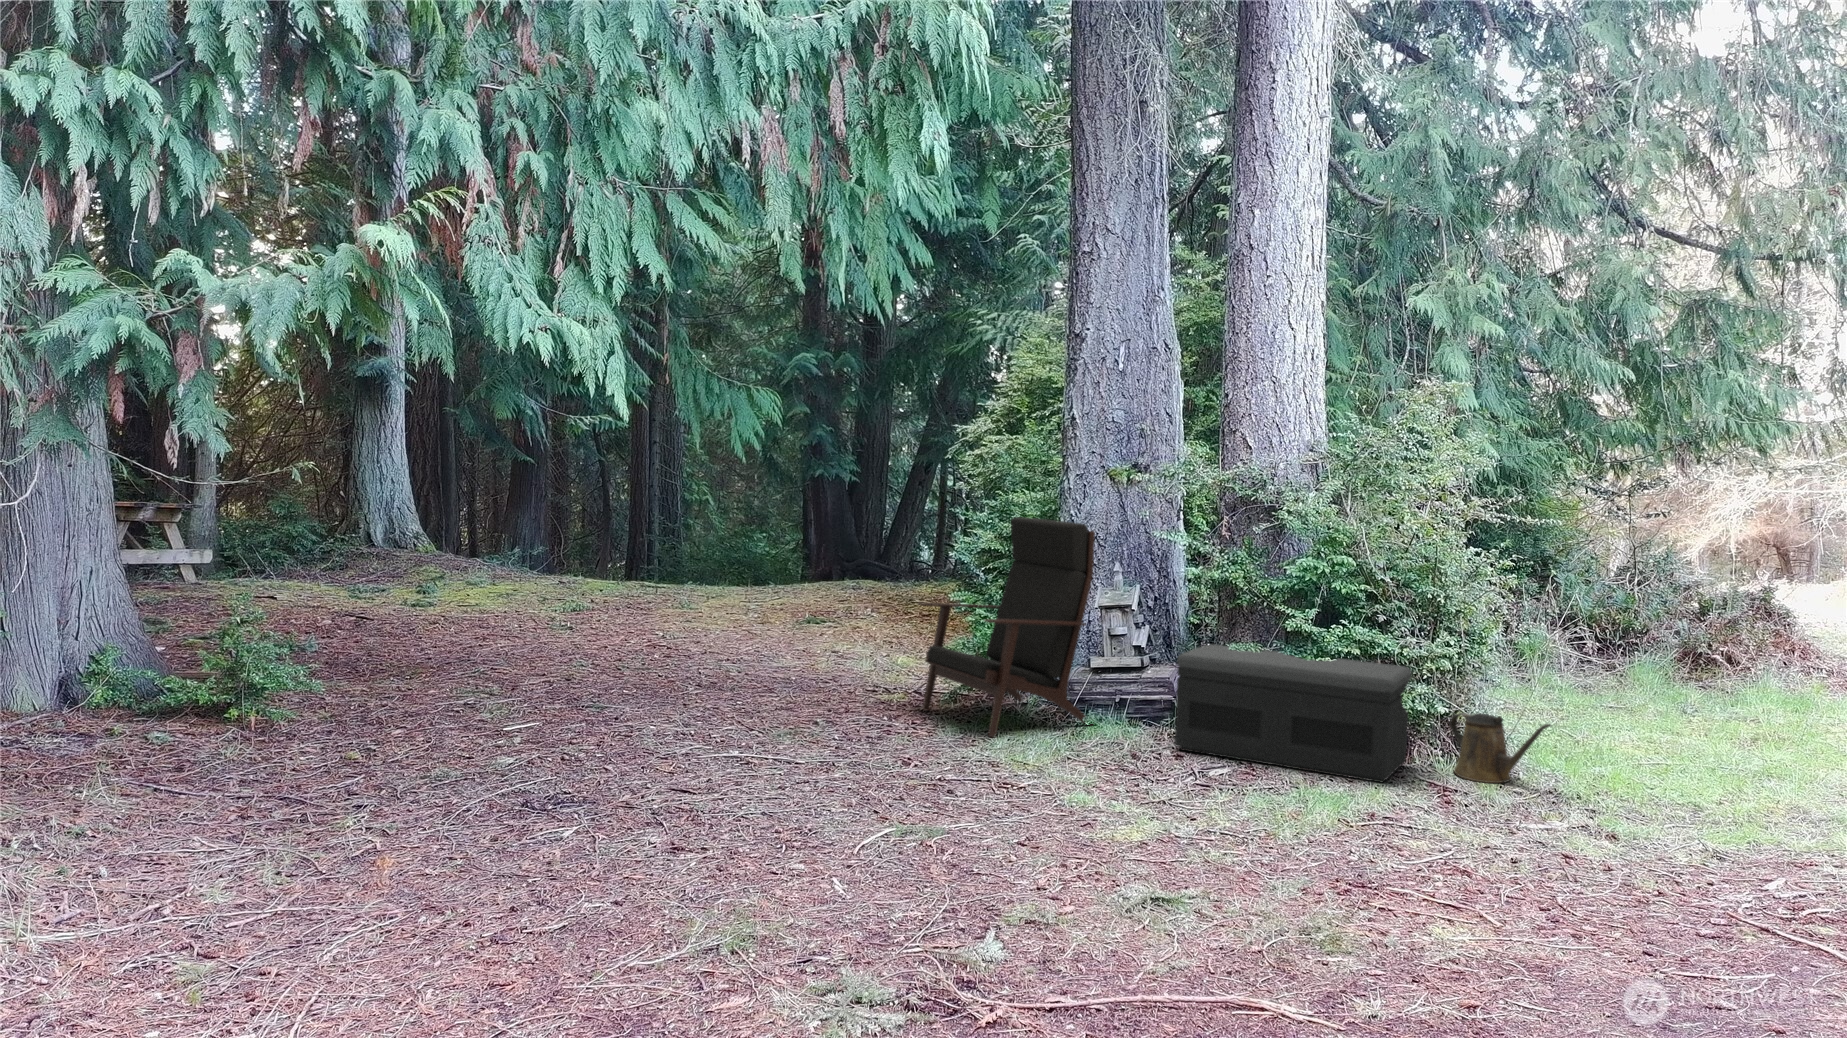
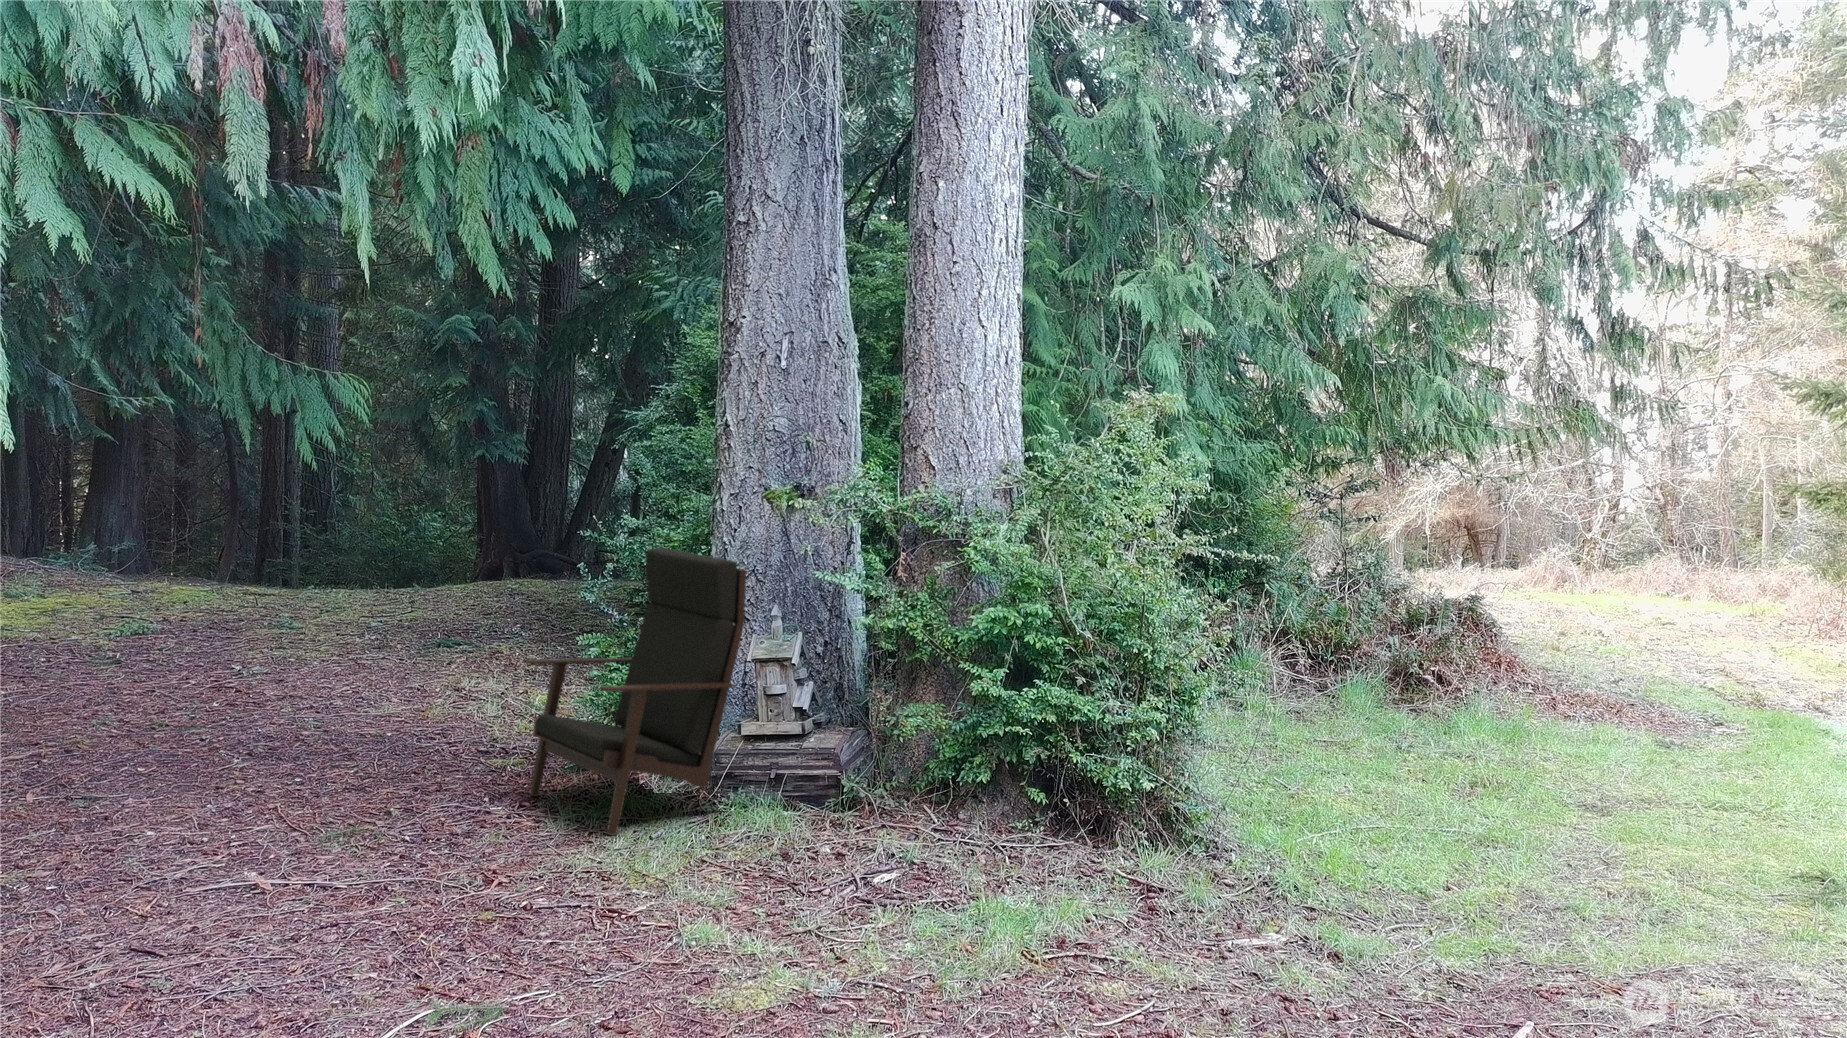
storage bench: present [1175,645,1411,782] -> none [839,707,1113,879]
watering can: present [1450,713,1551,783] -> none [1155,785,1265,870]

